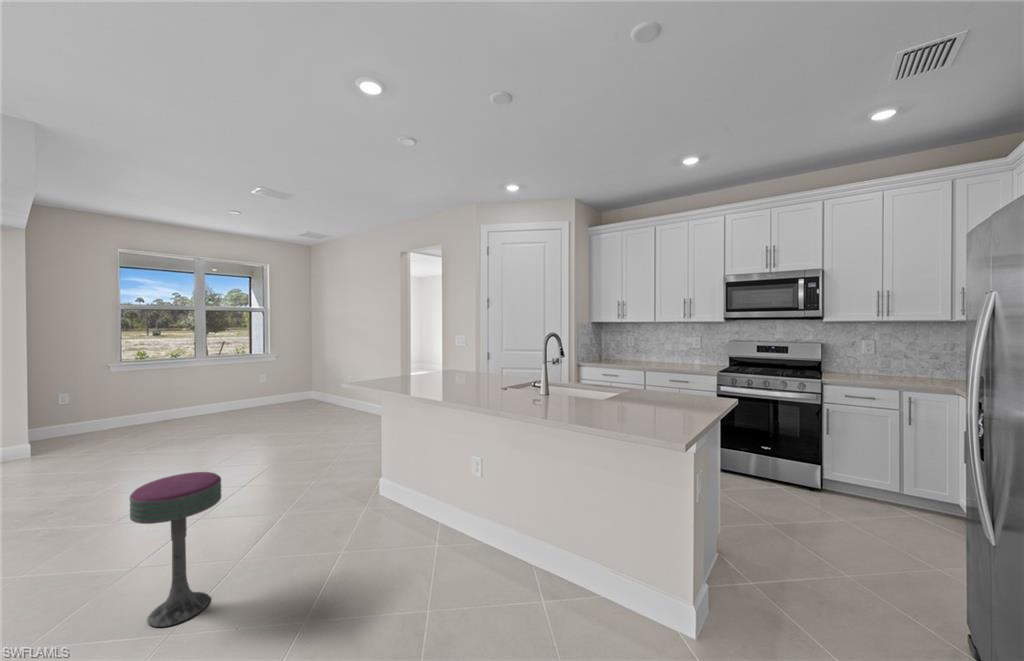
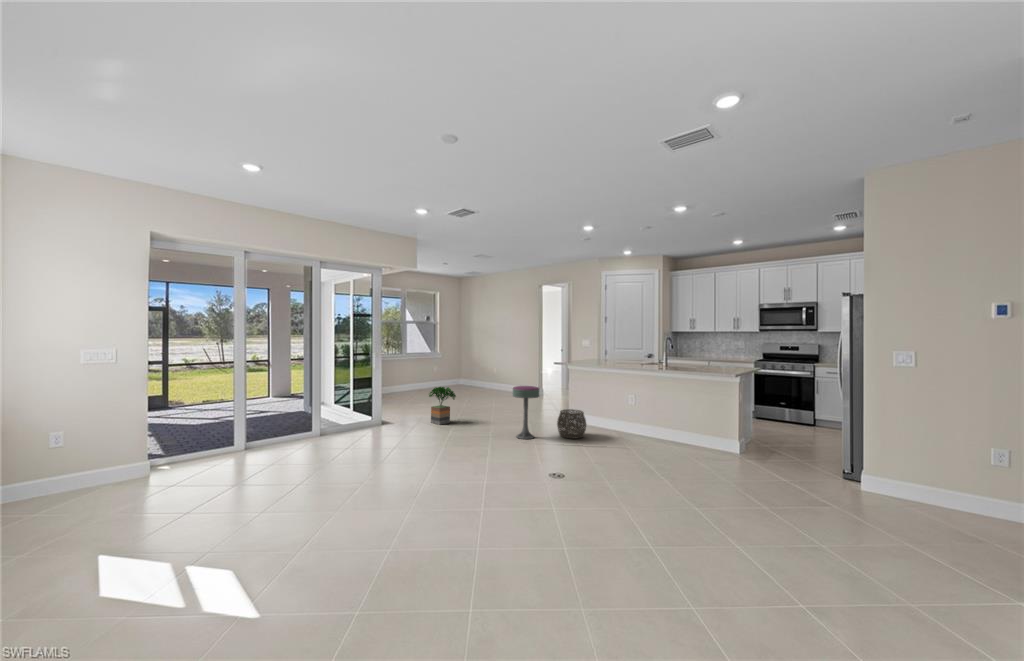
potted tree: none [20,456,106,552] -> present [429,387,456,425]
woven basket: none [271,517,350,609] -> present [557,409,586,439]

